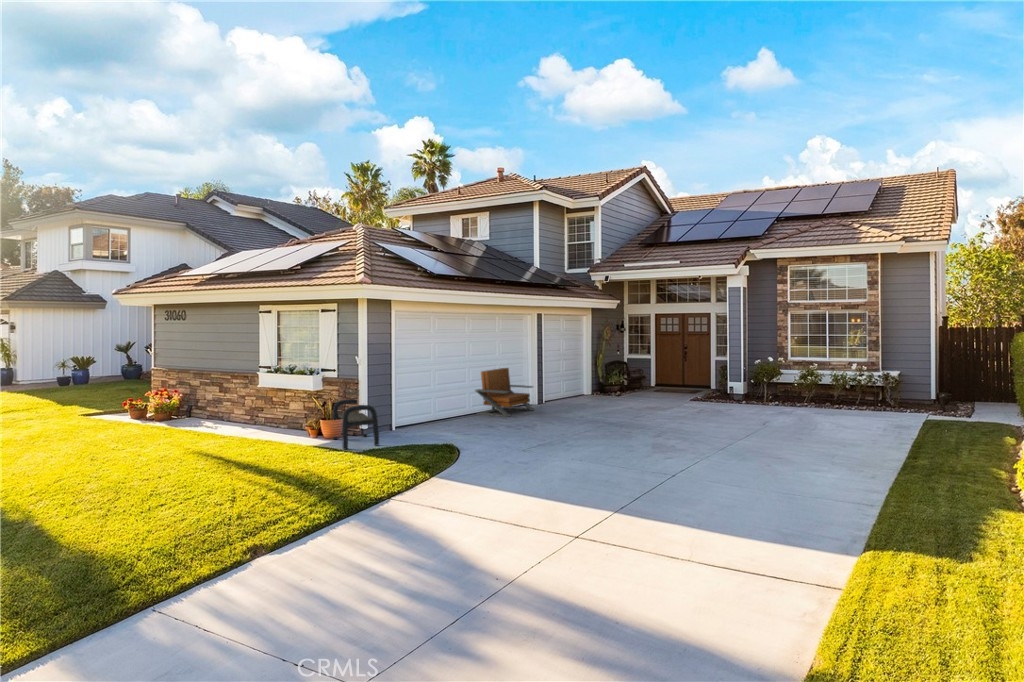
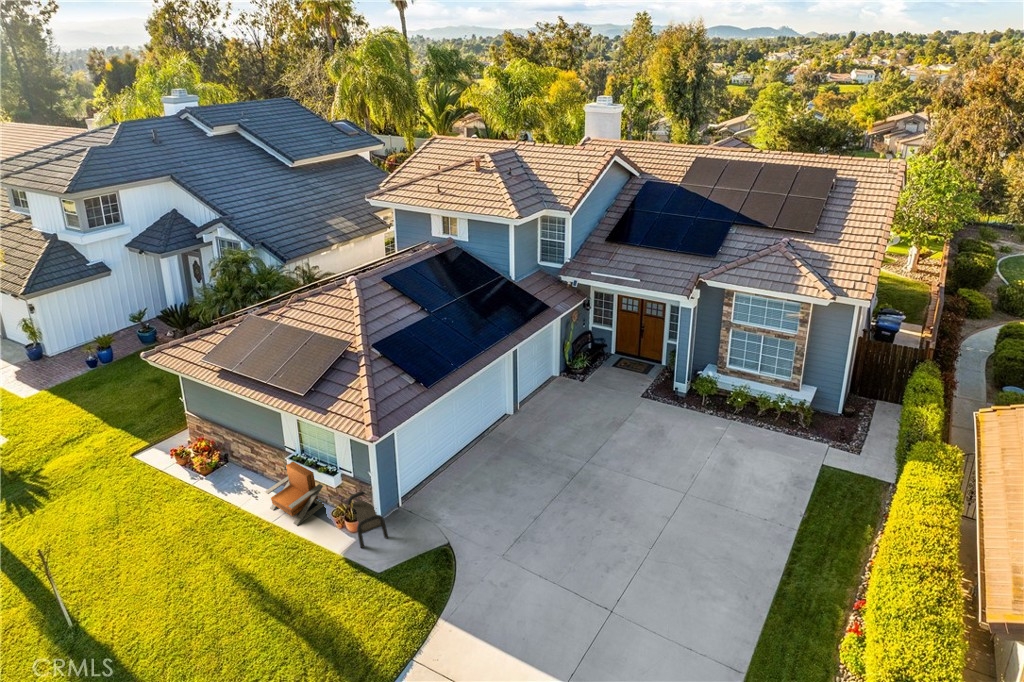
lounge chair: present [475,368,534,417] -> present [265,462,324,526]

